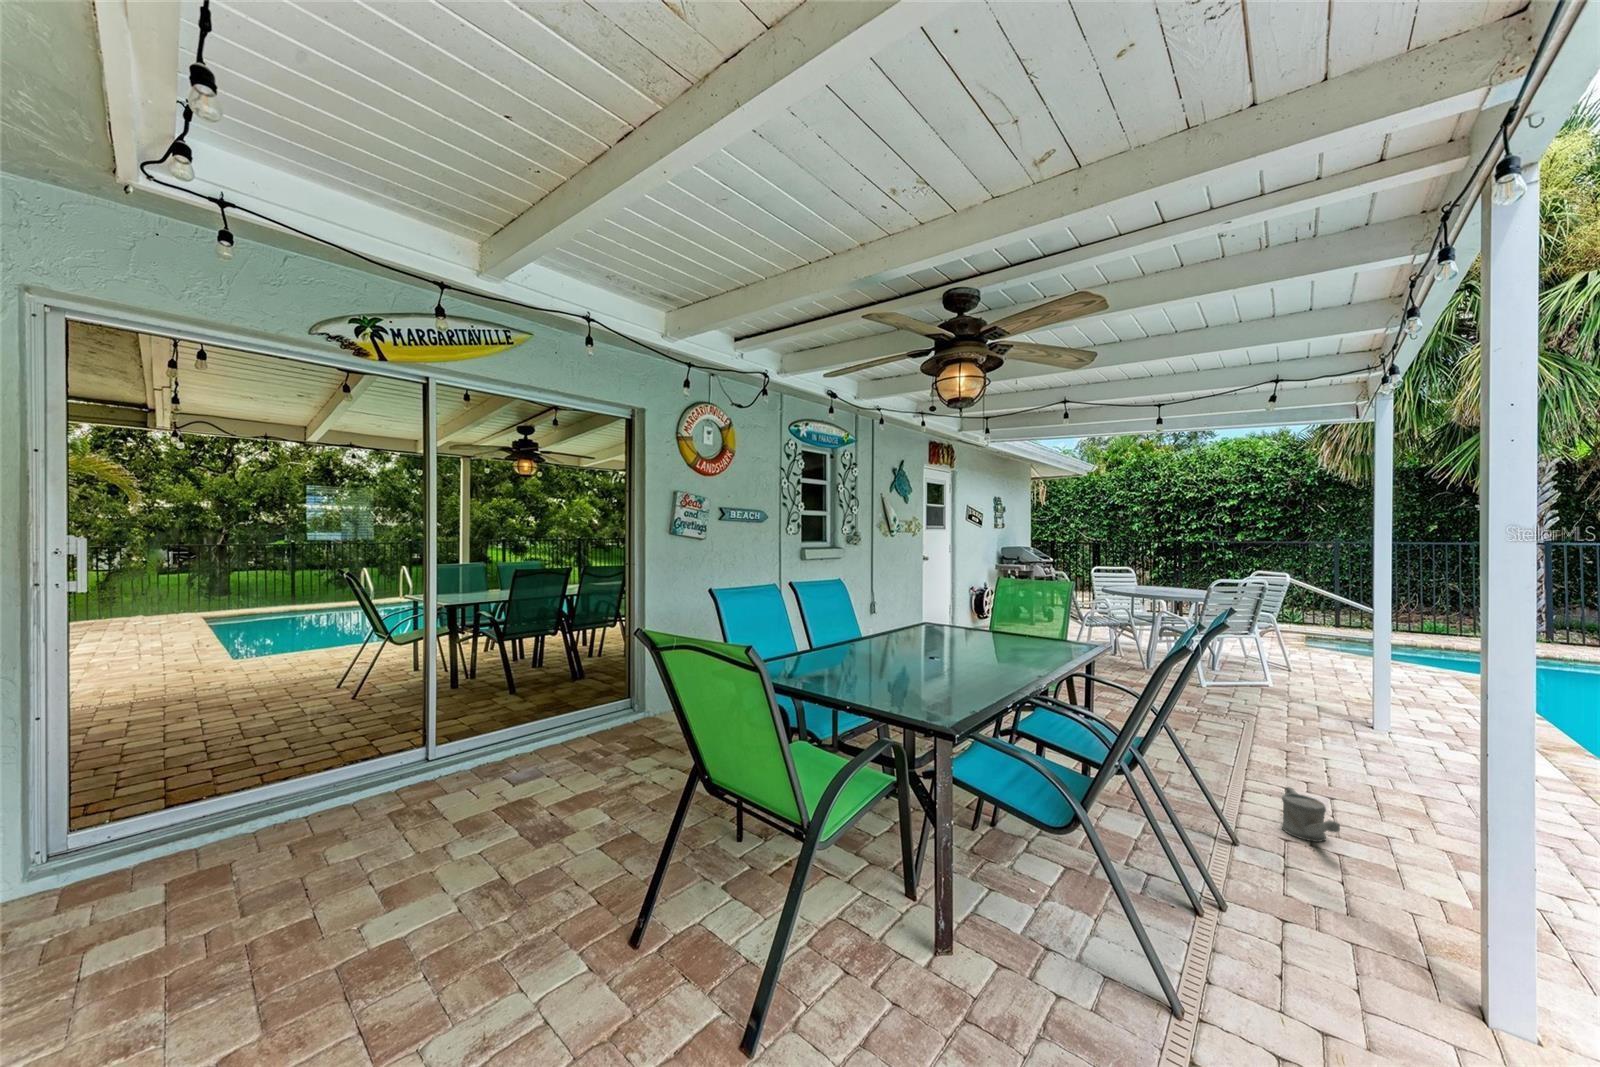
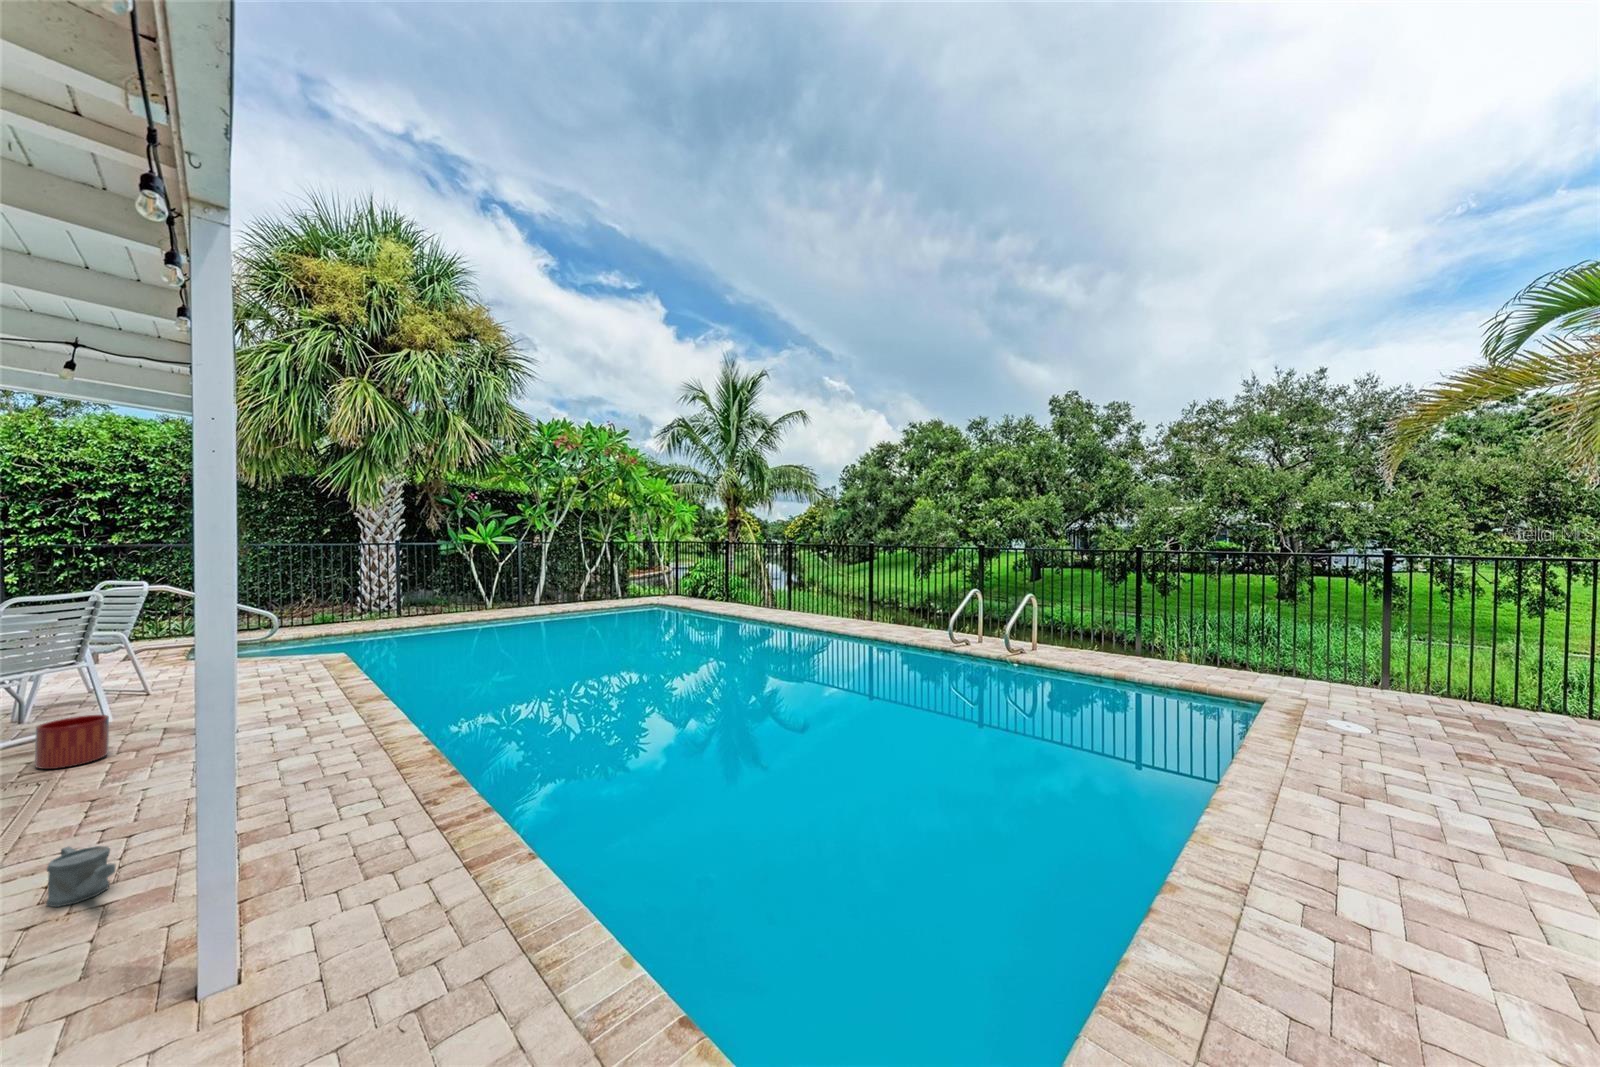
planter: none [1232,676,1279,717] -> present [35,715,109,769]

